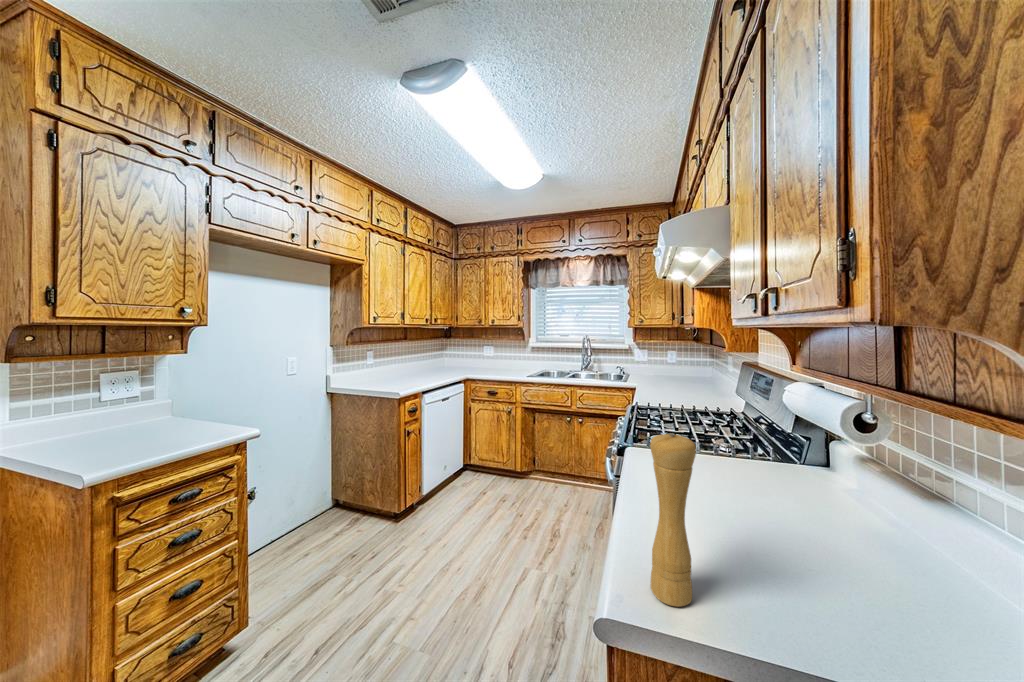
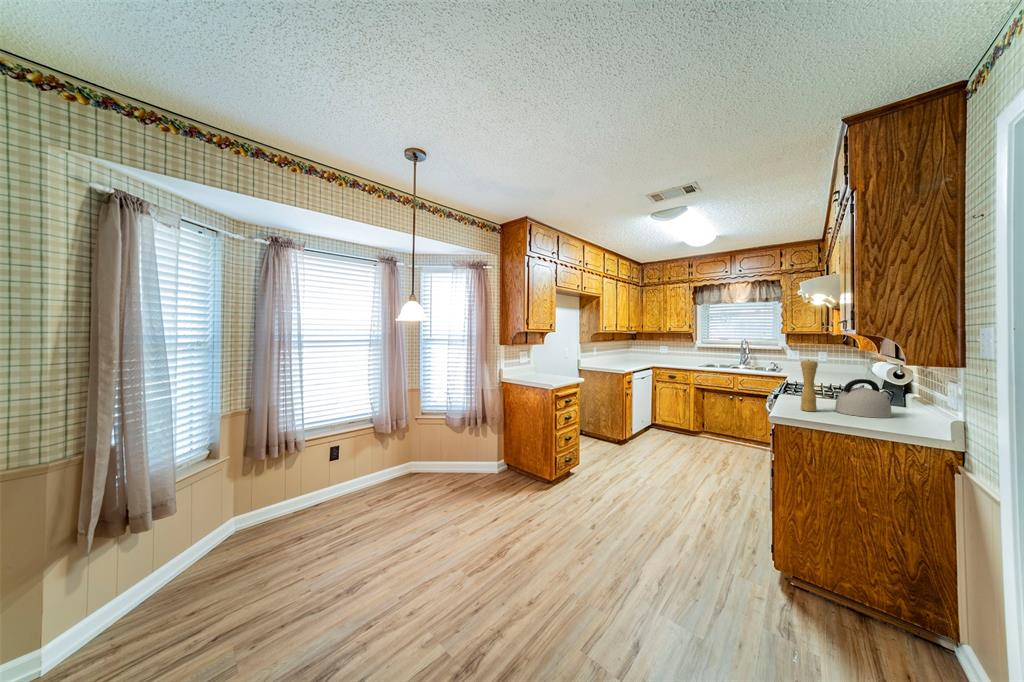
kettle: none [731,485,887,638] -> present [835,379,892,418]

